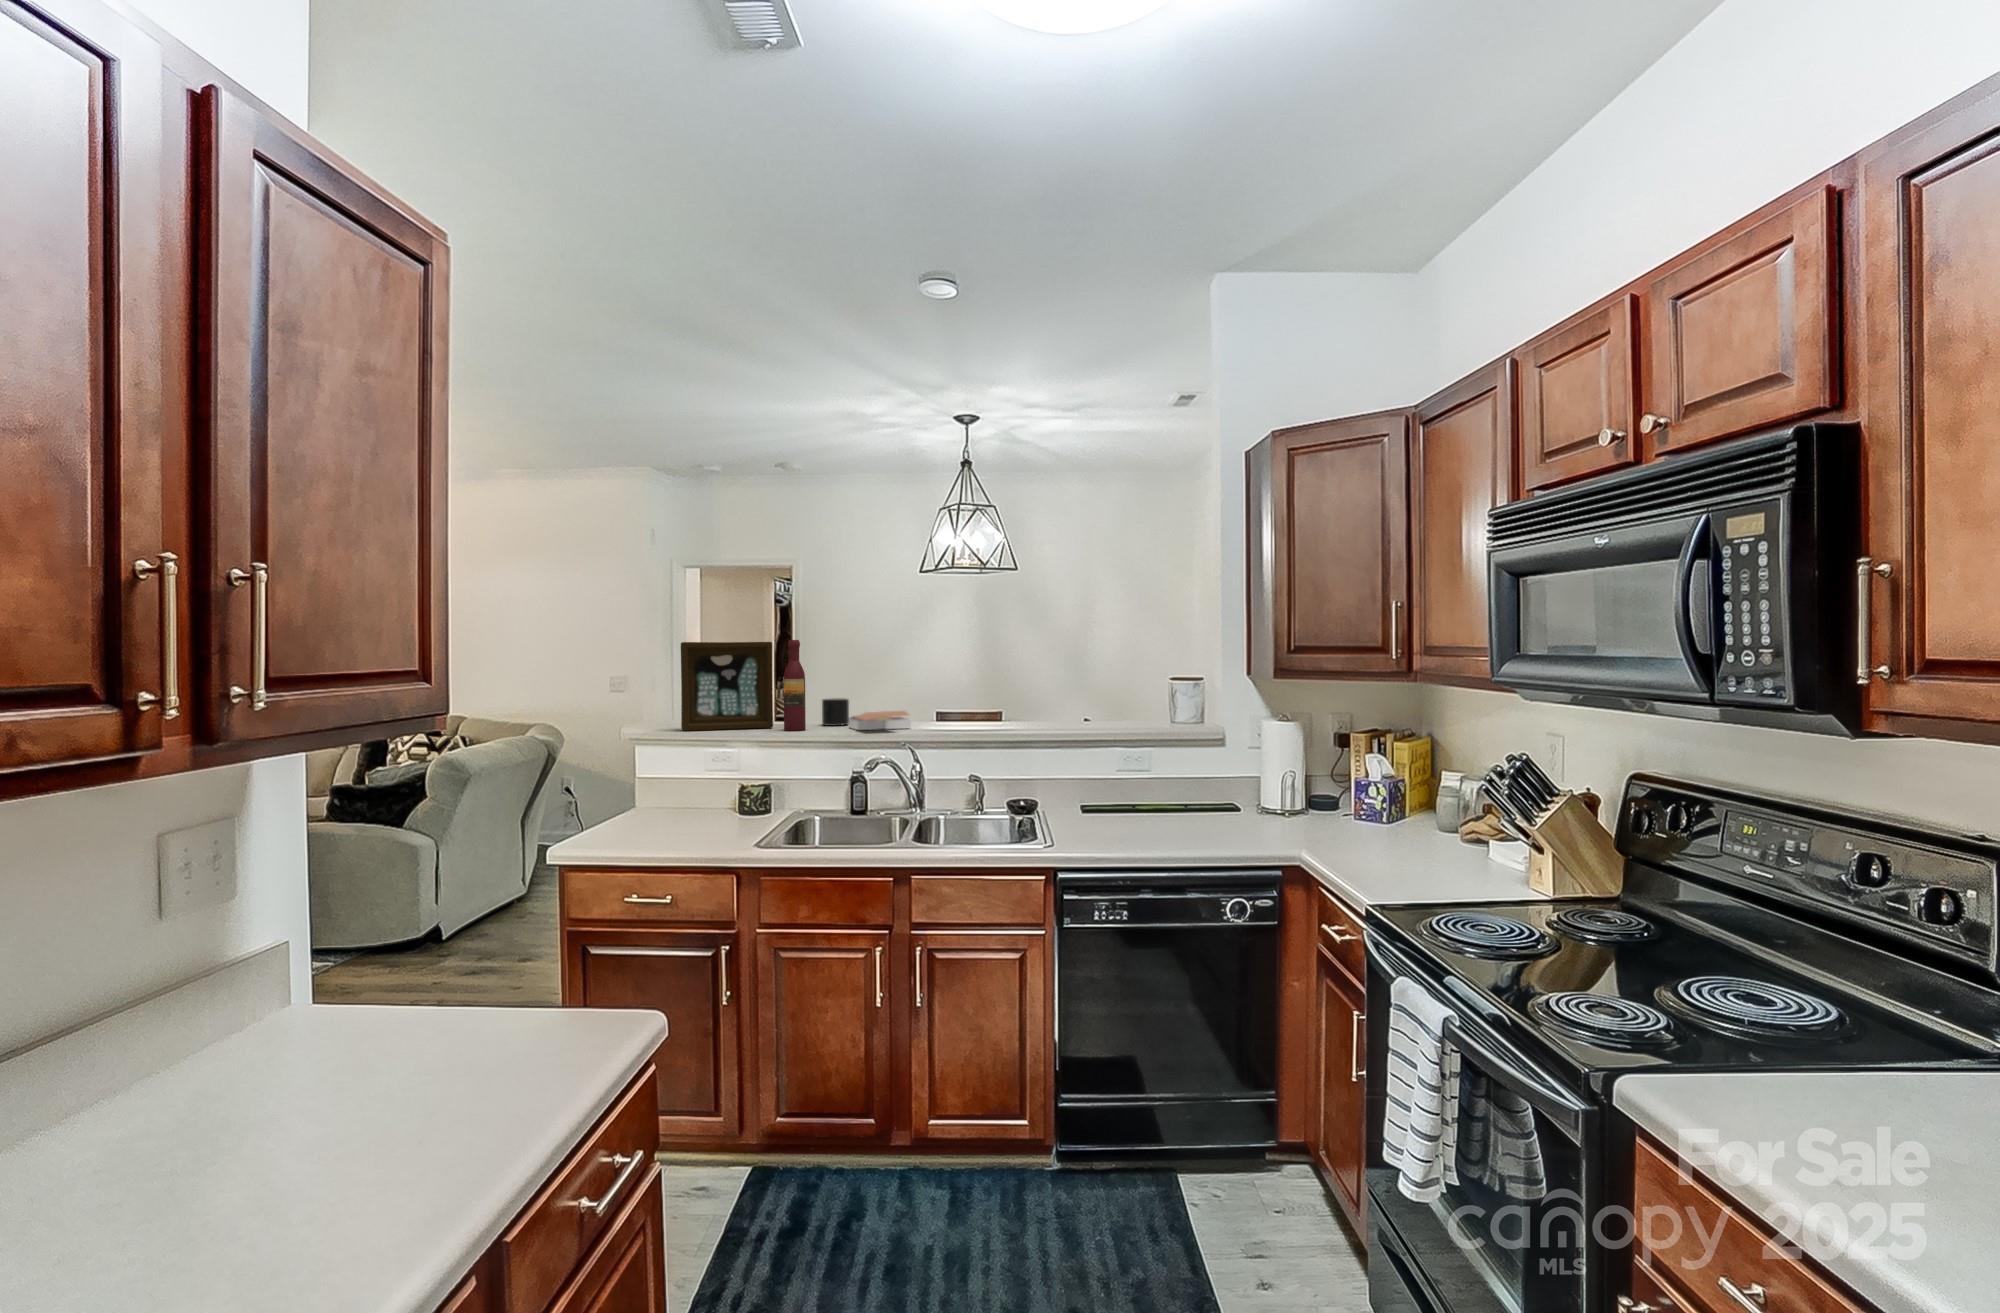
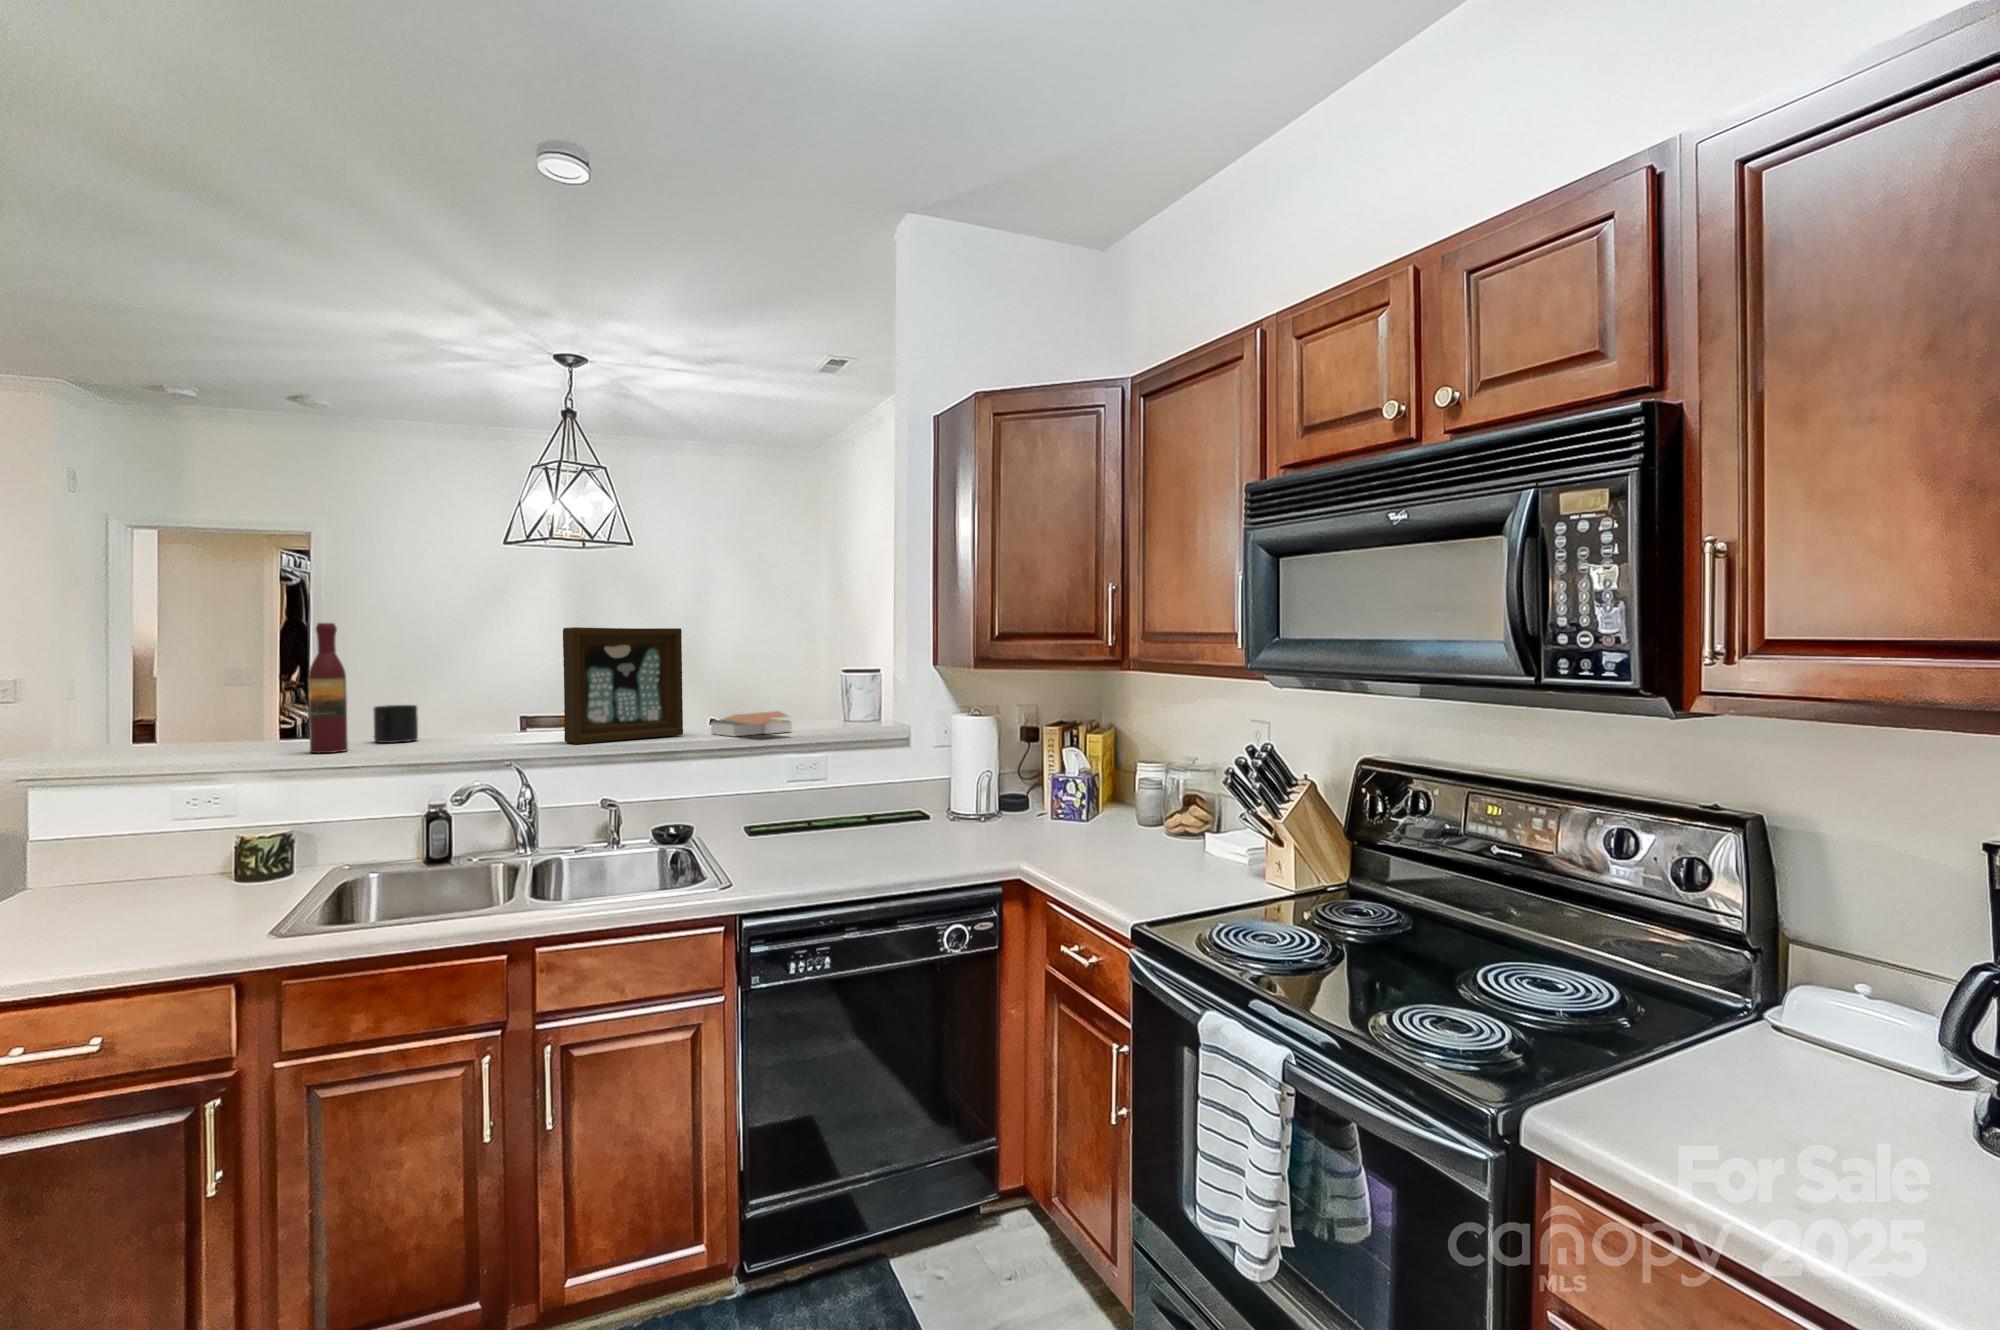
picture frame: present [681,642,773,731] -> present [563,627,683,744]
book: present [849,711,911,730] -> present [711,711,792,736]

